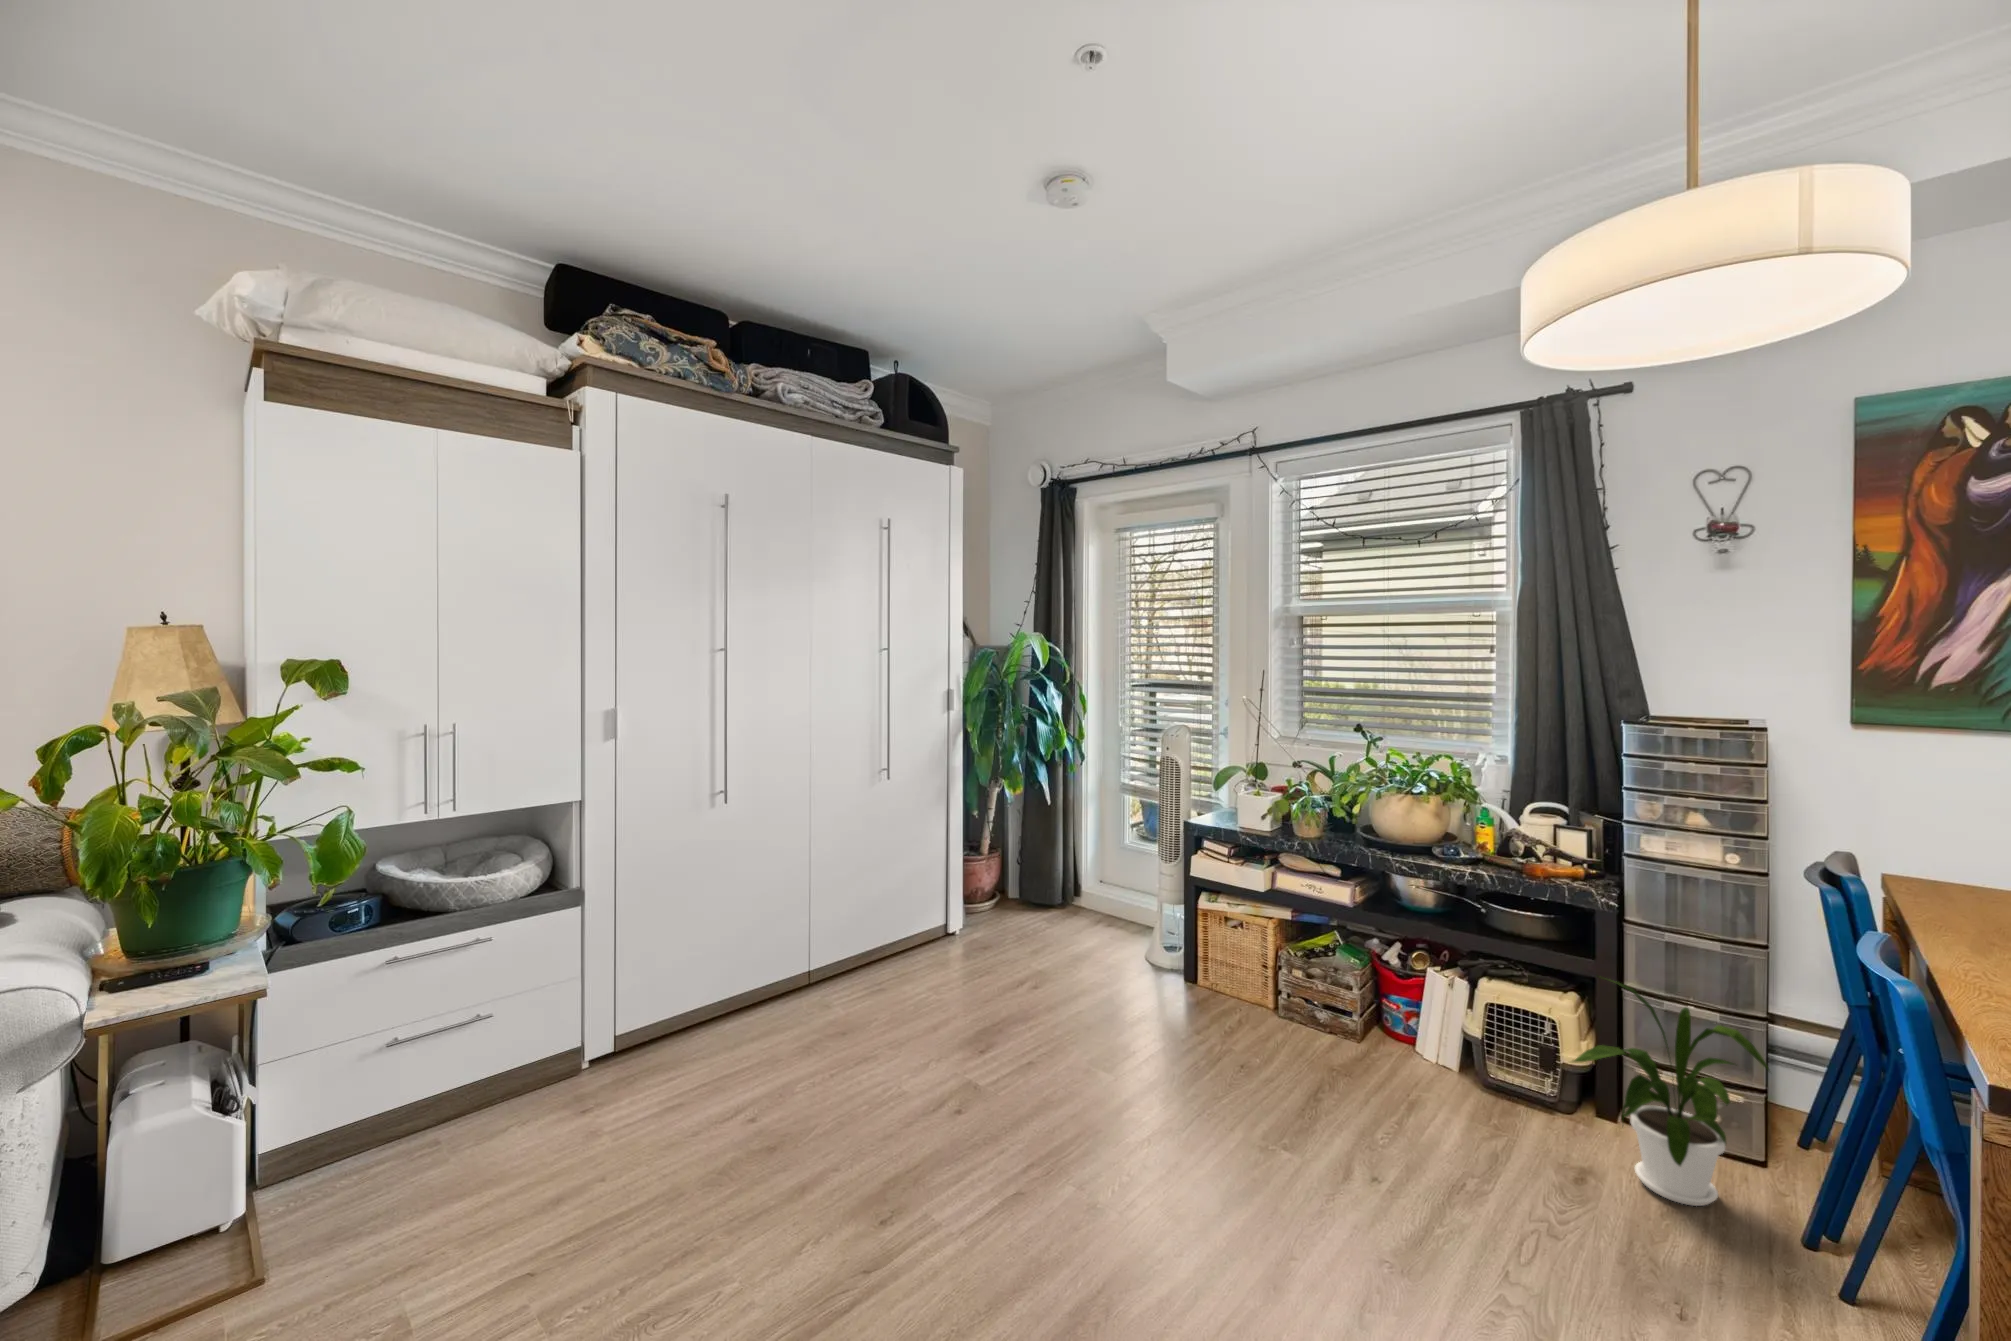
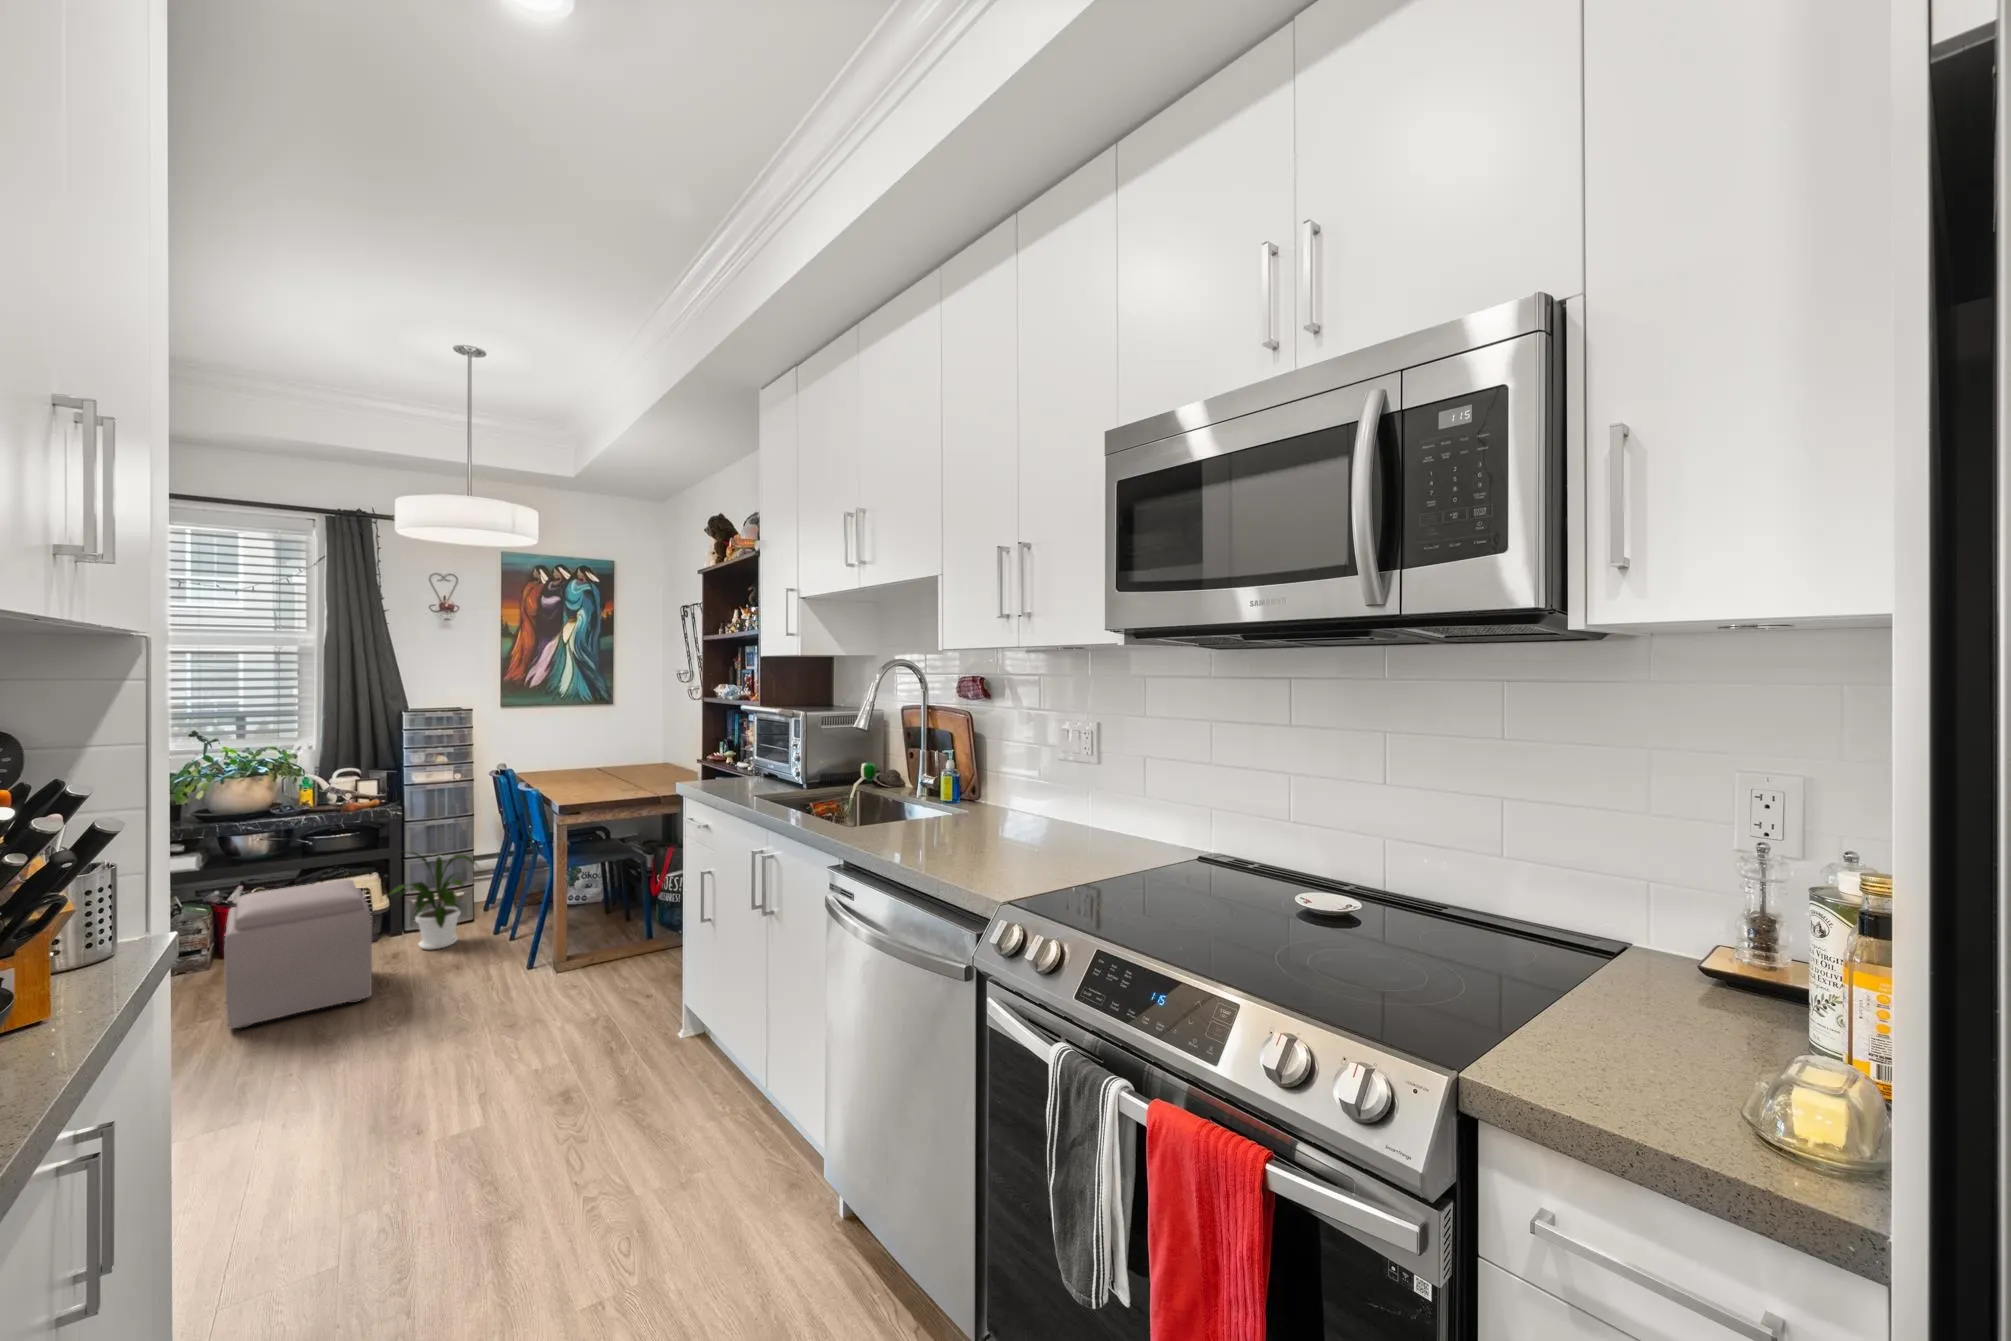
ottoman: none [1308,977,1529,1269] -> present [224,879,372,1029]

